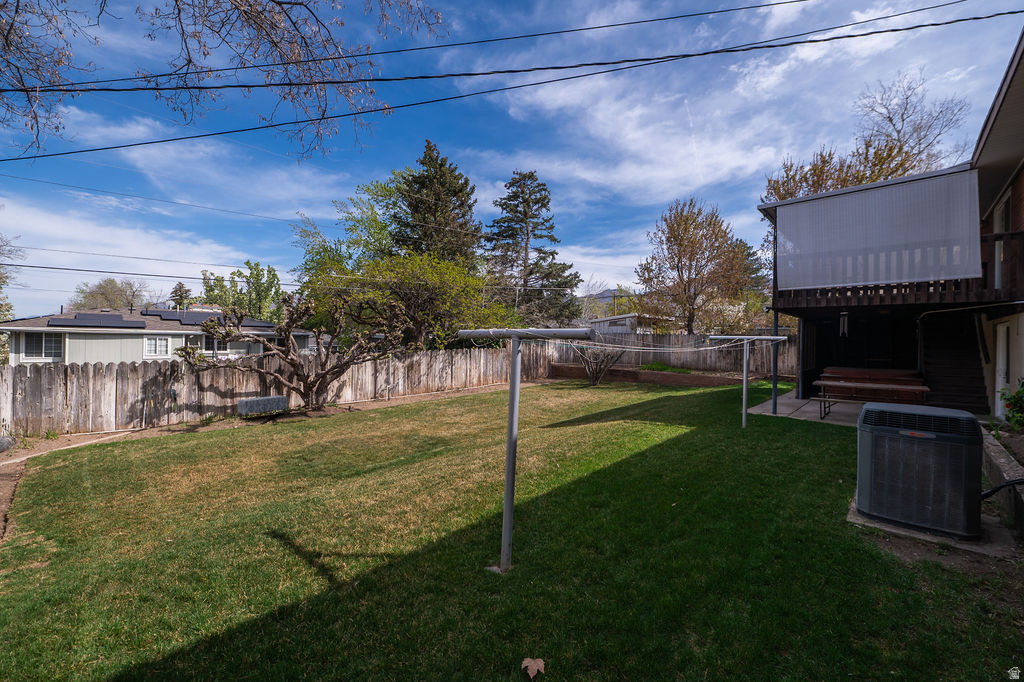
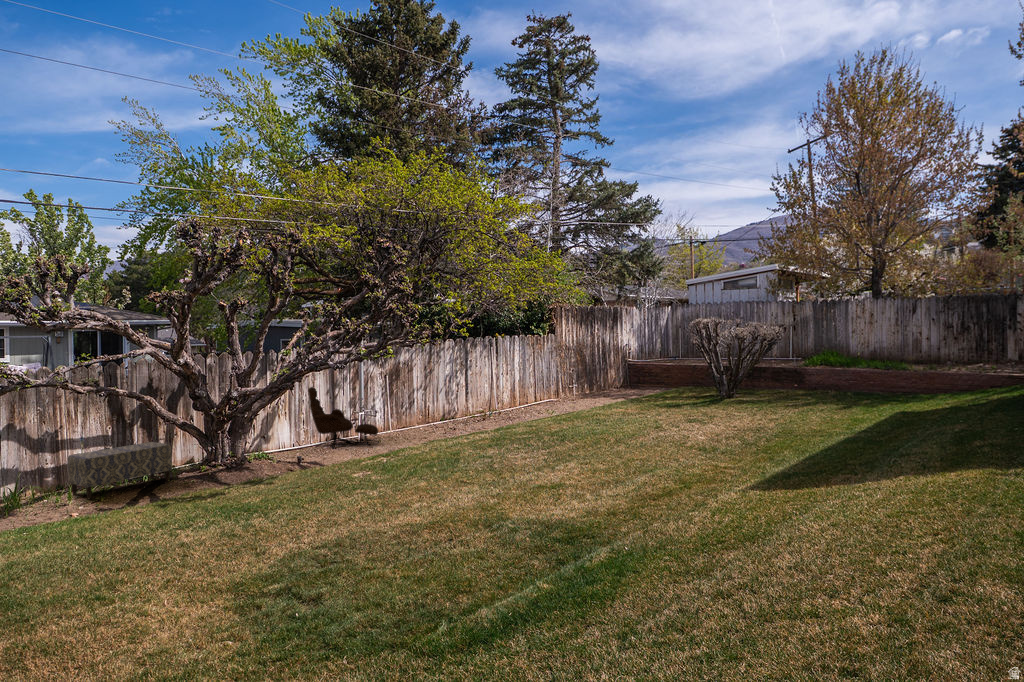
lounge chair: none [361,372,397,403] -> present [308,387,379,448]

